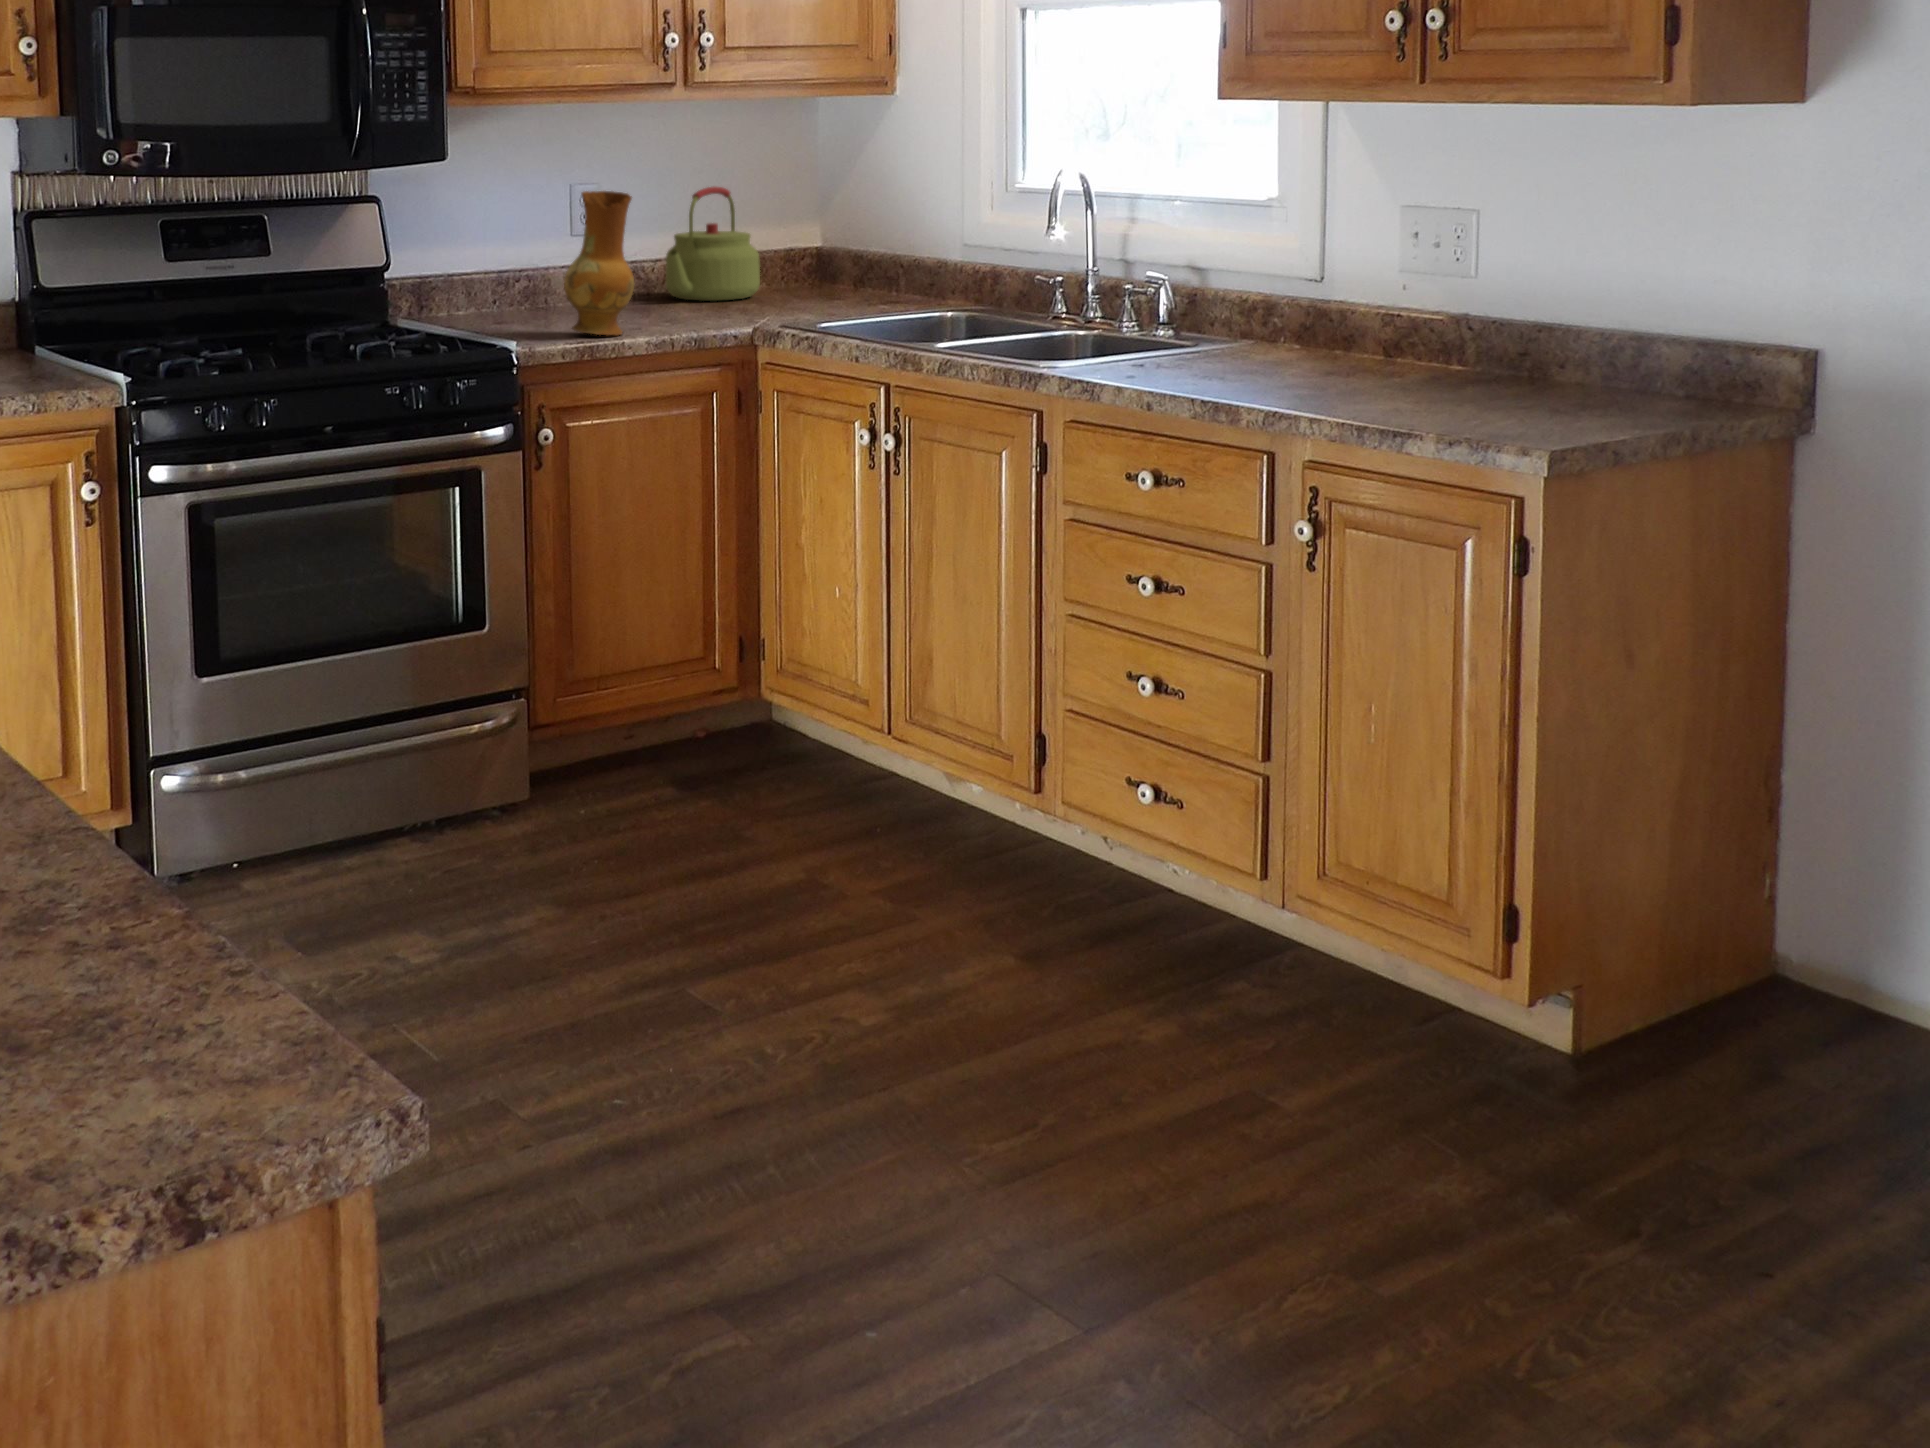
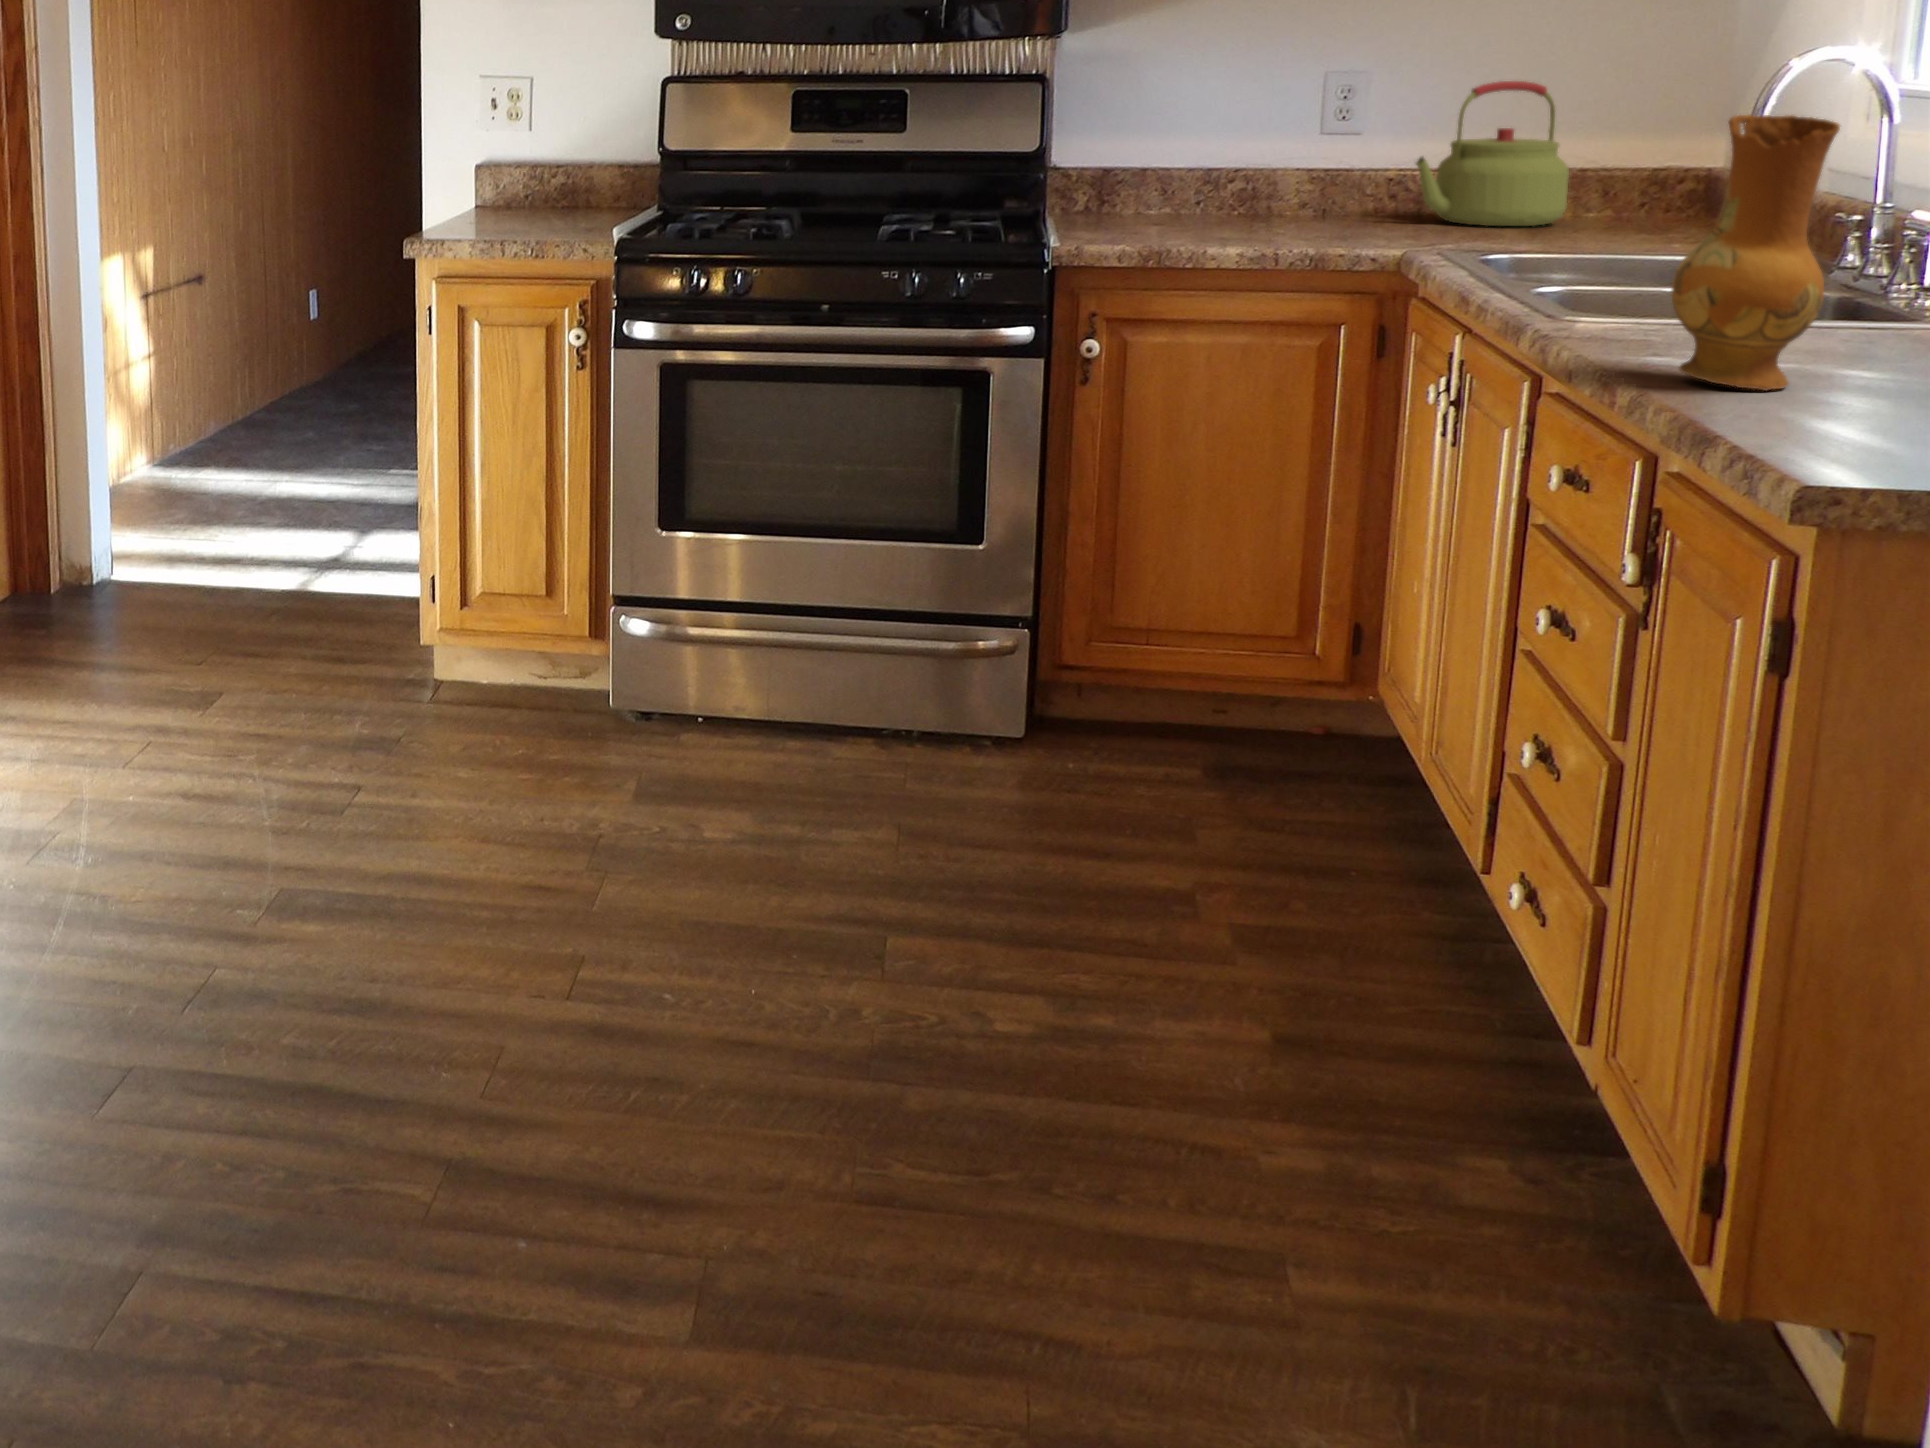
ceramic jug: present [564,191,634,336] -> present [1672,115,1840,391]

